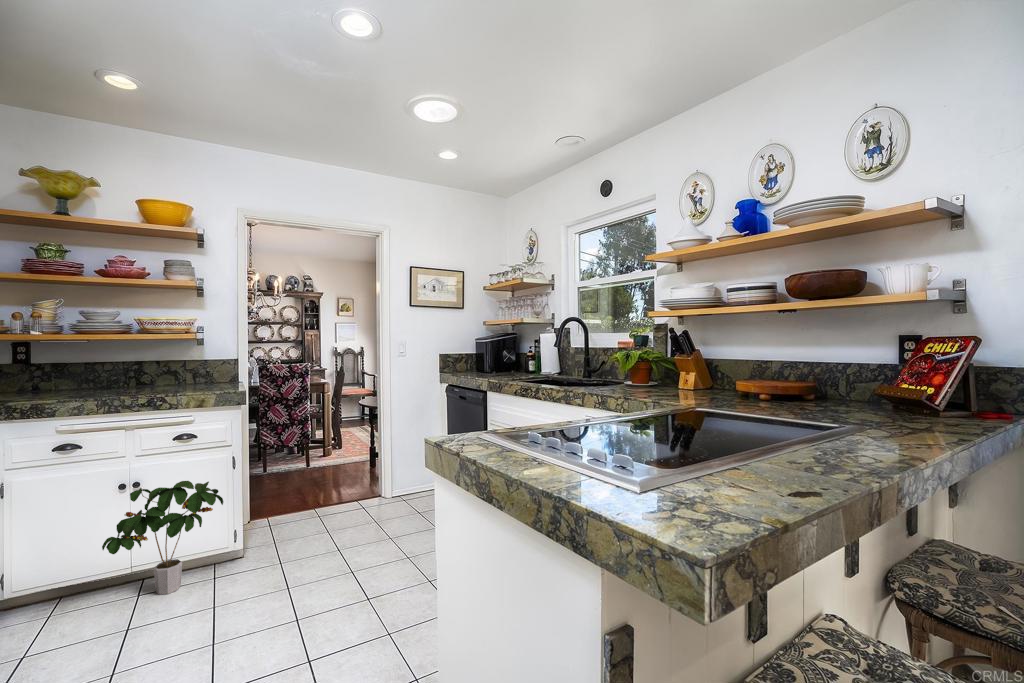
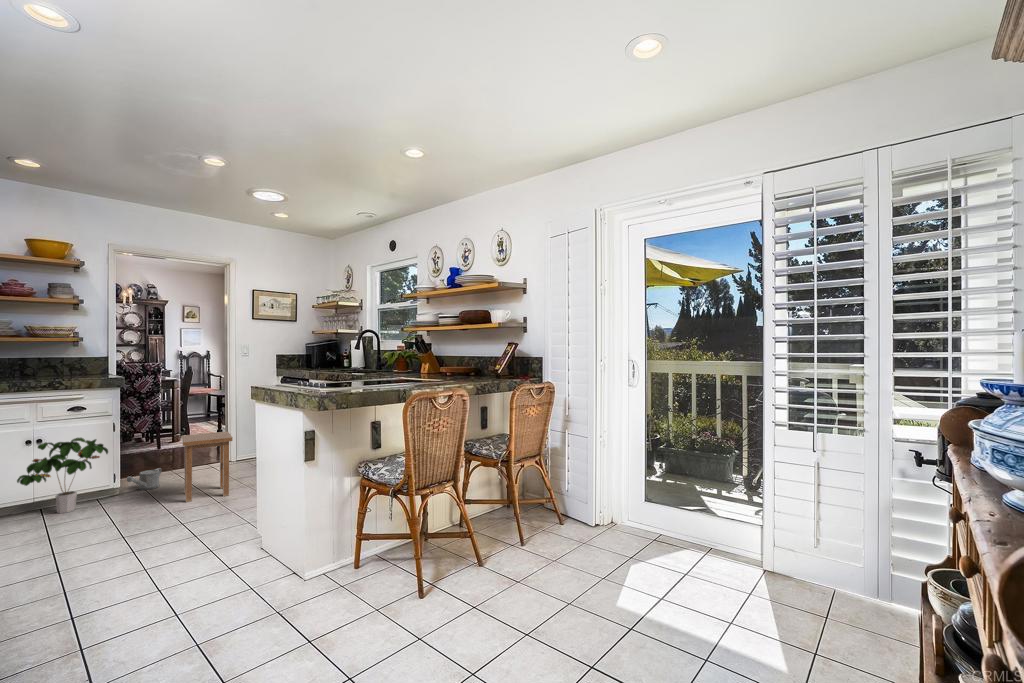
stool: none [317,473,387,590] -> present [181,431,233,502]
watering can: none [251,515,299,550] -> present [127,468,161,490]

